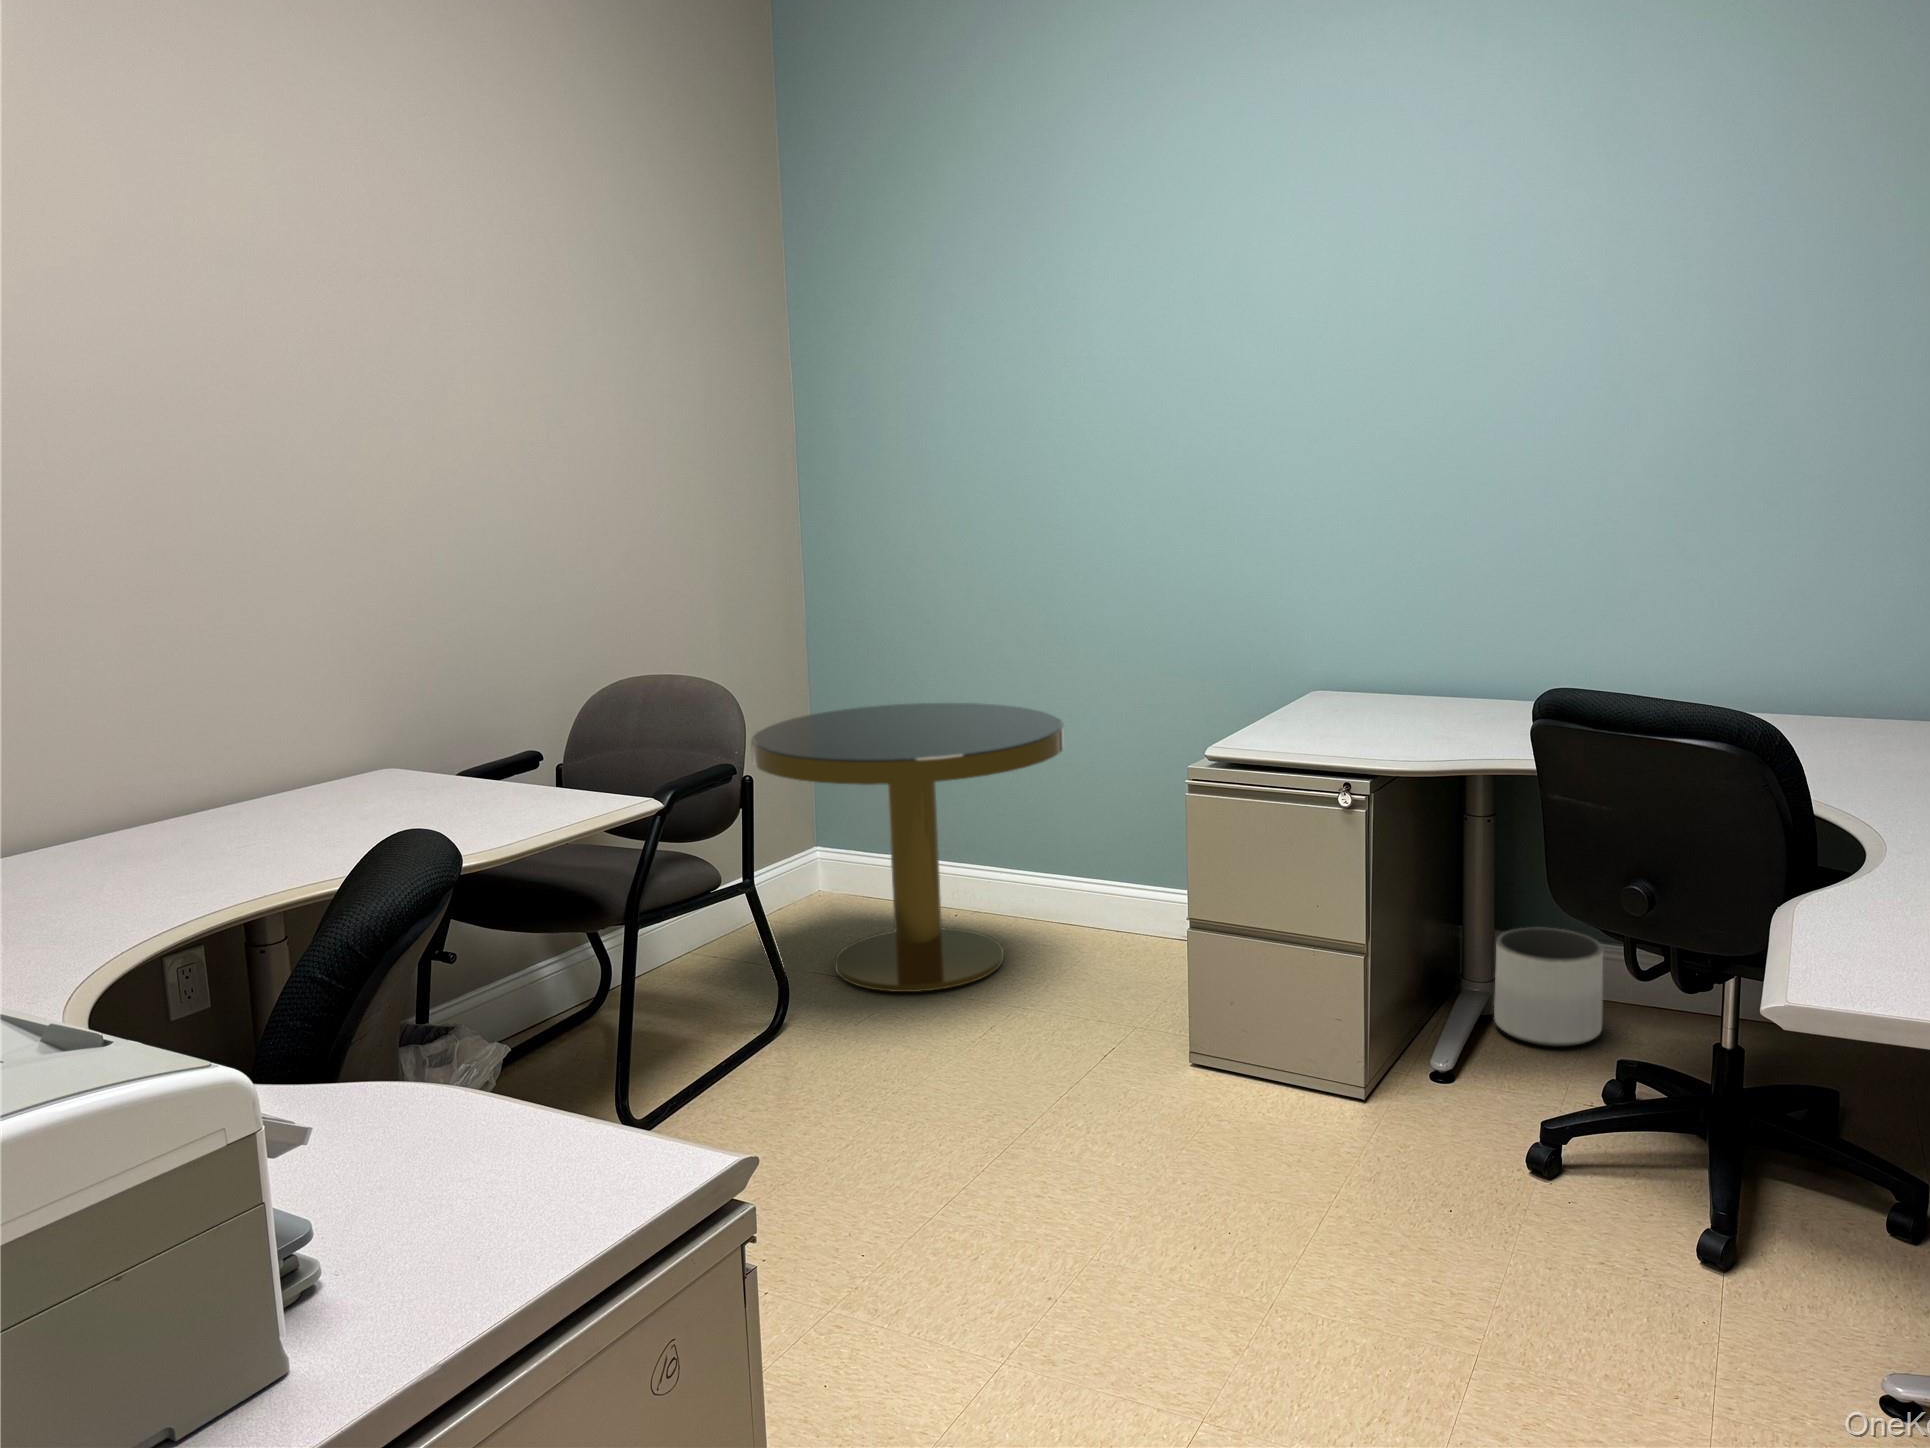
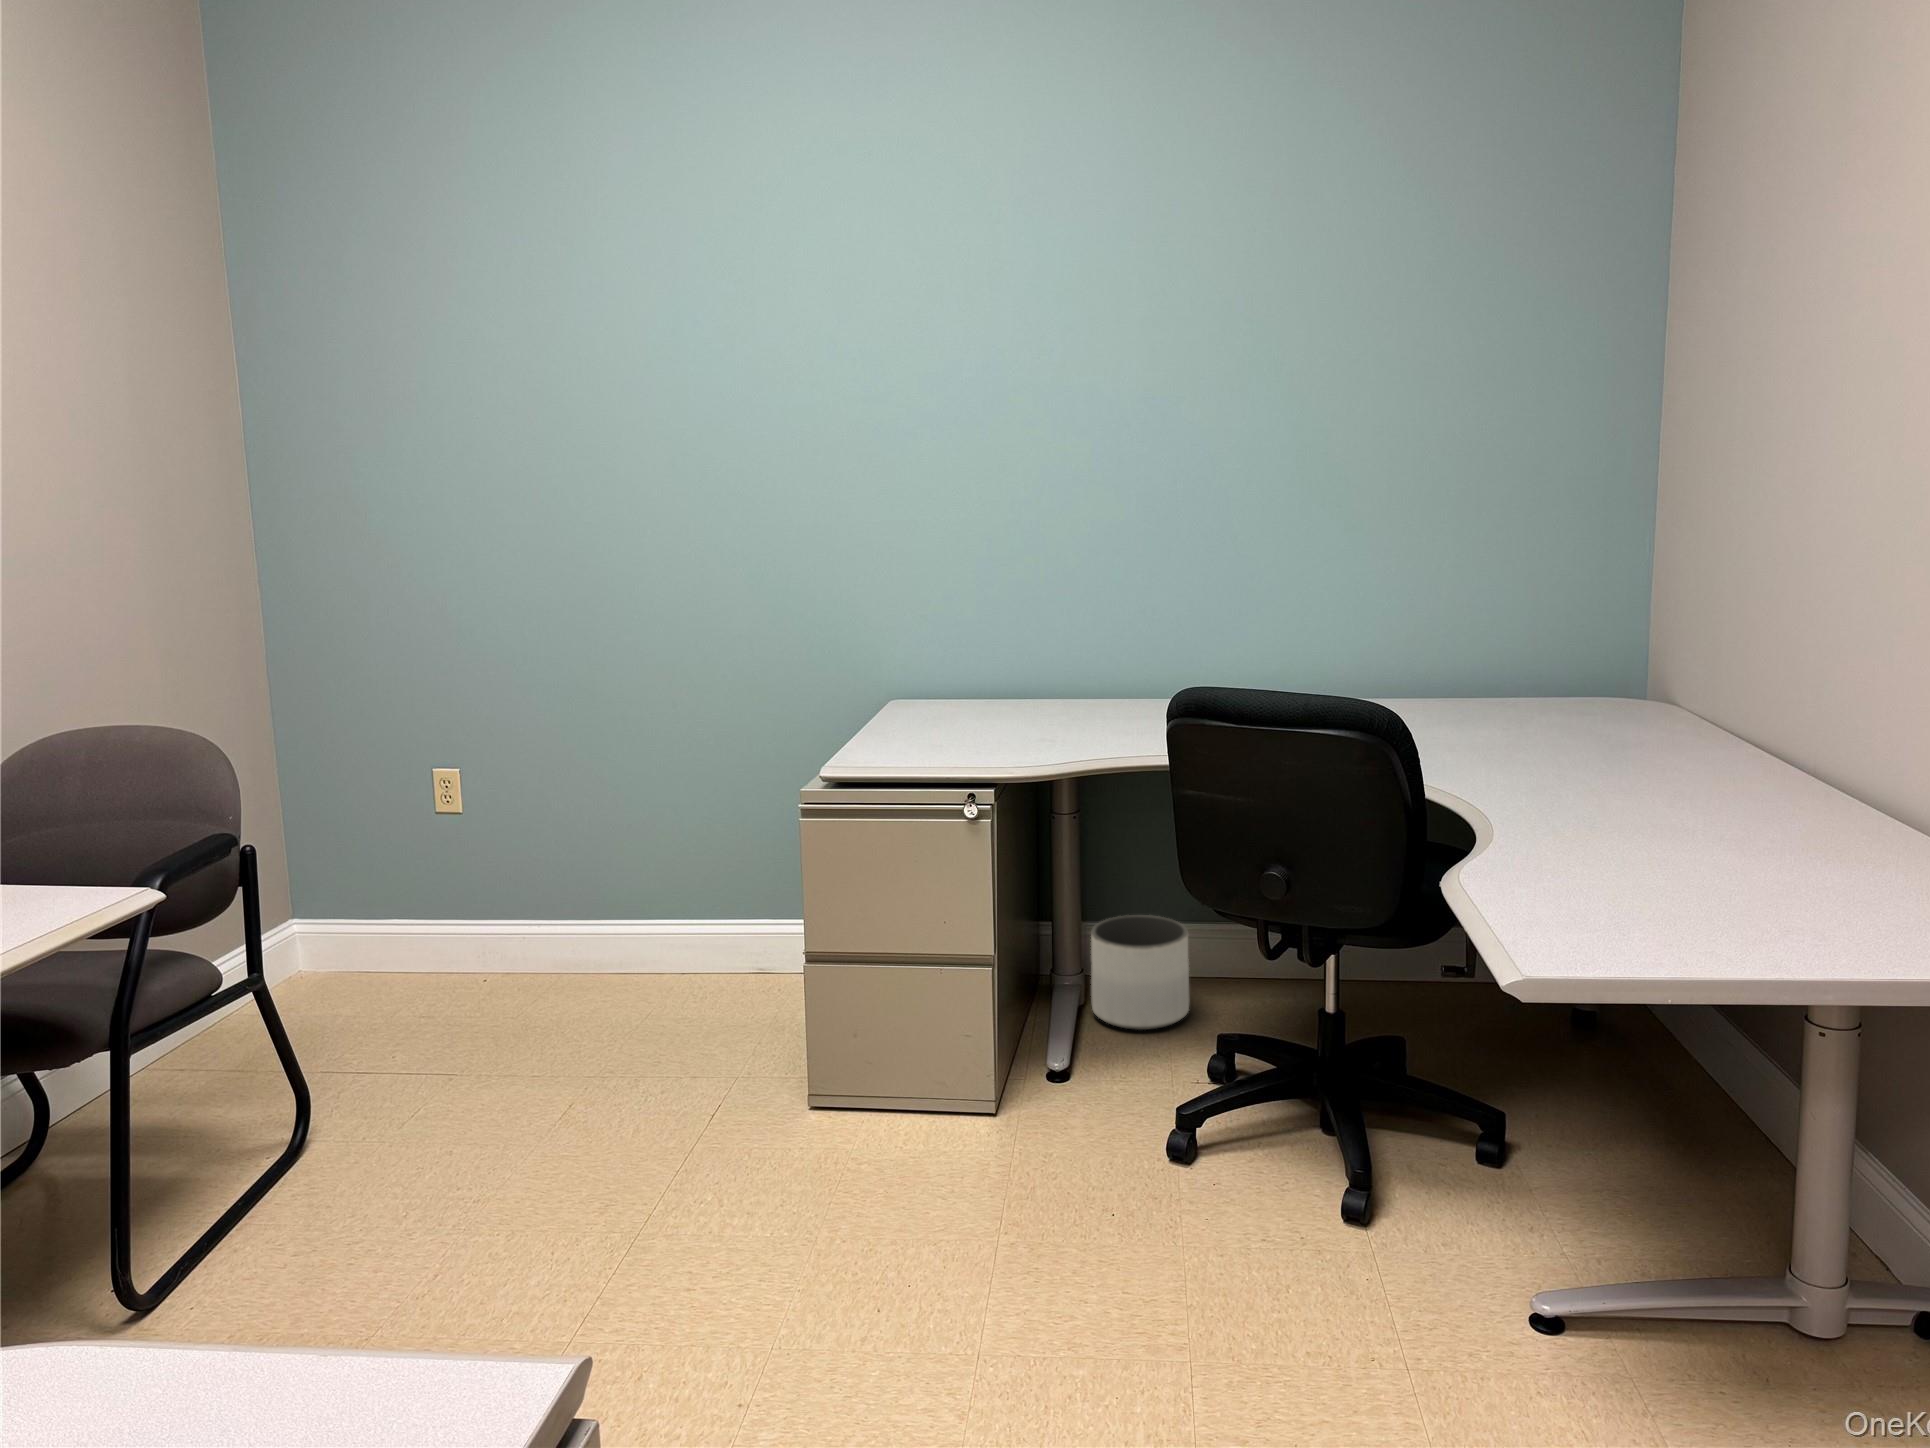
side table: present [751,703,1064,992] -> none [238,733,630,1076]

